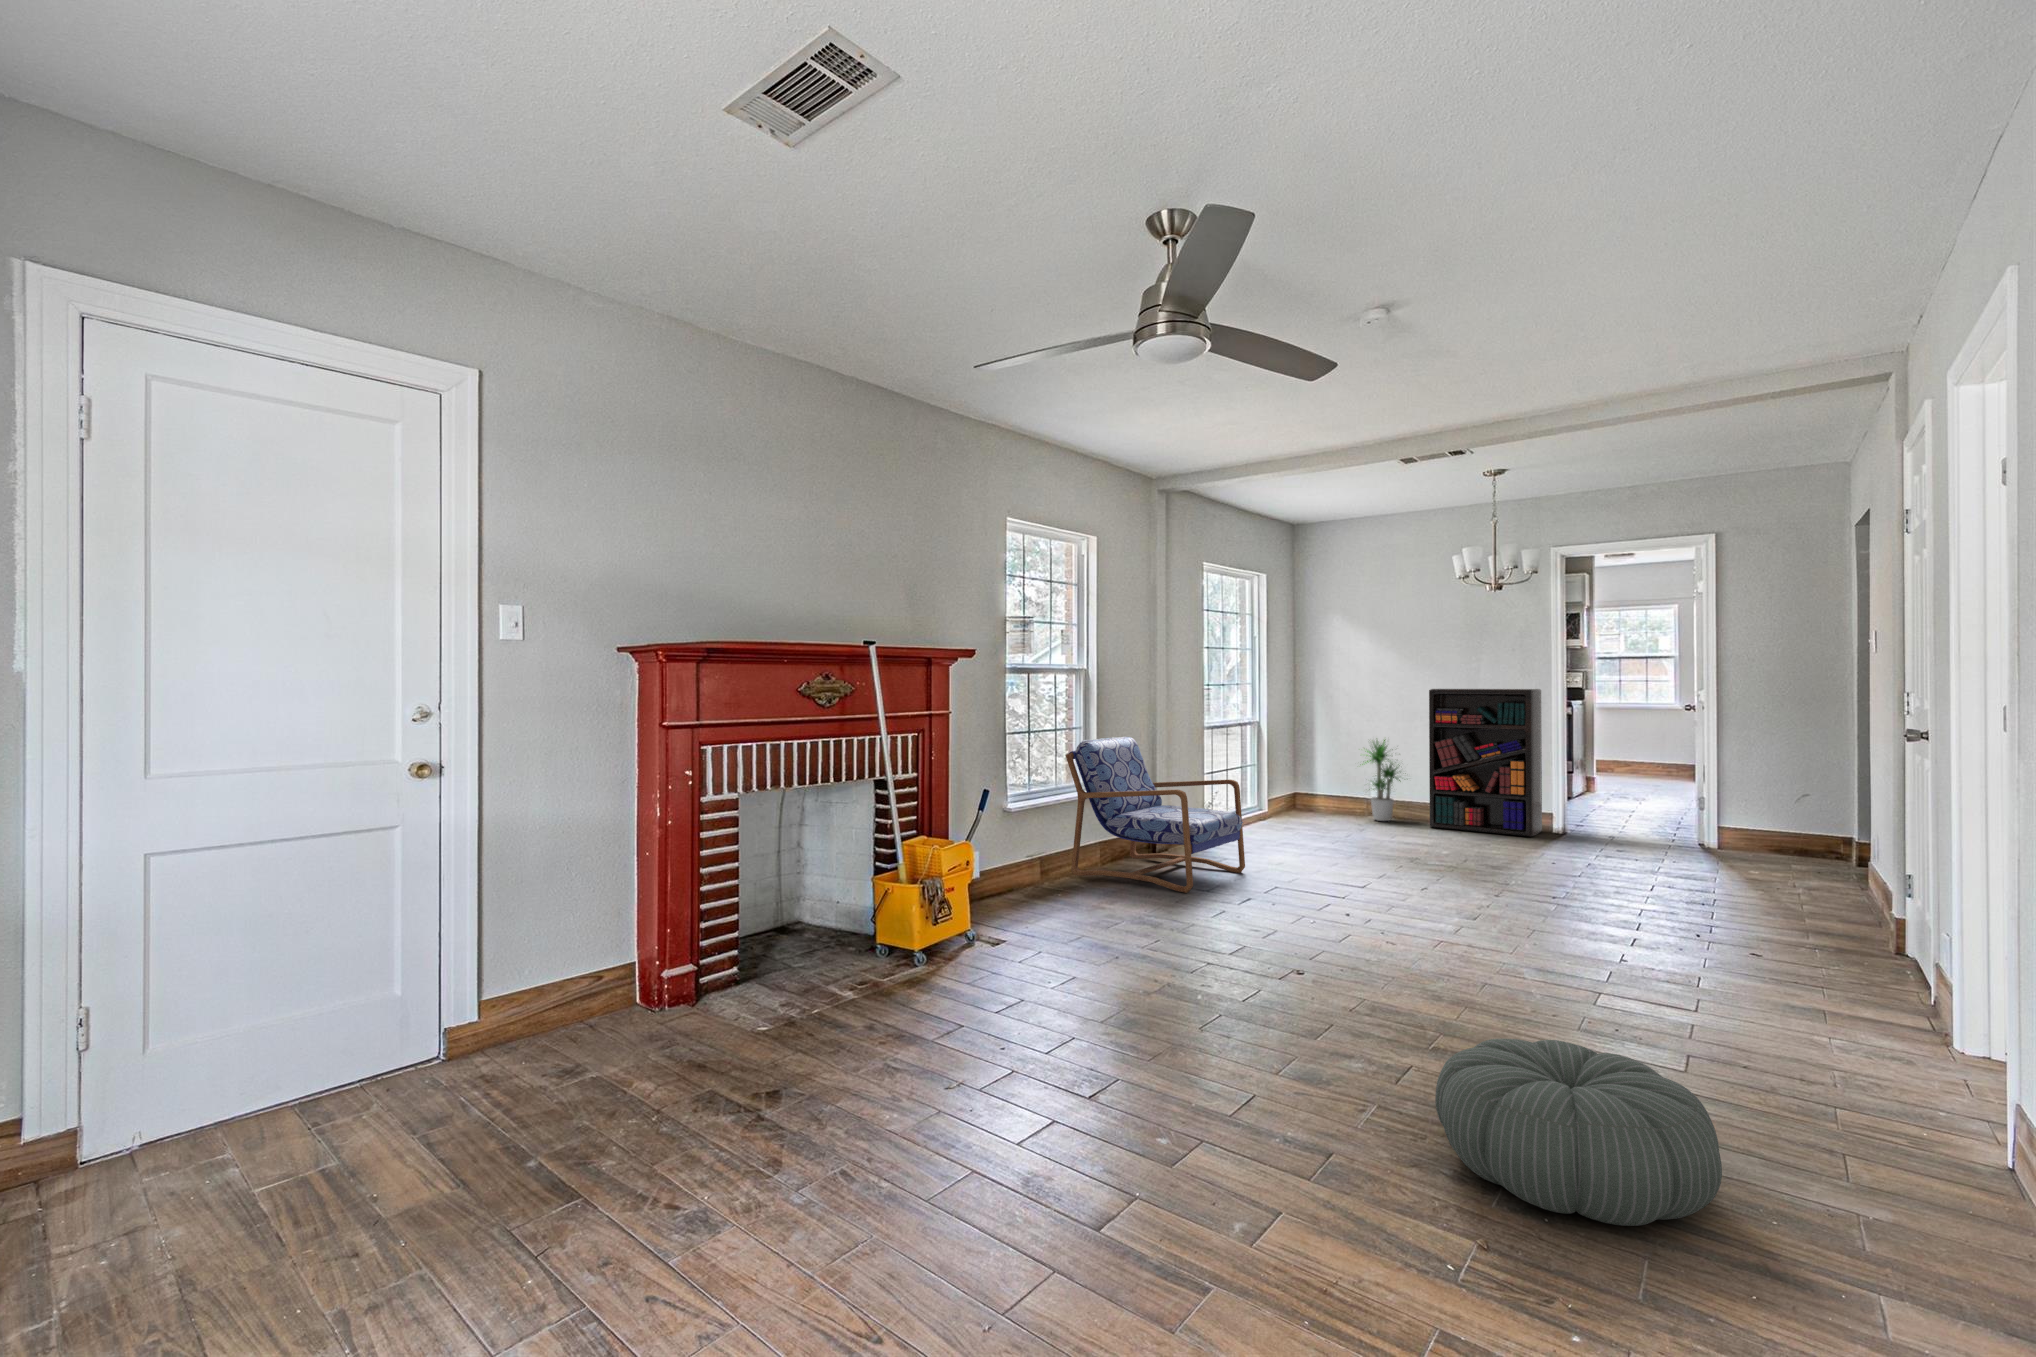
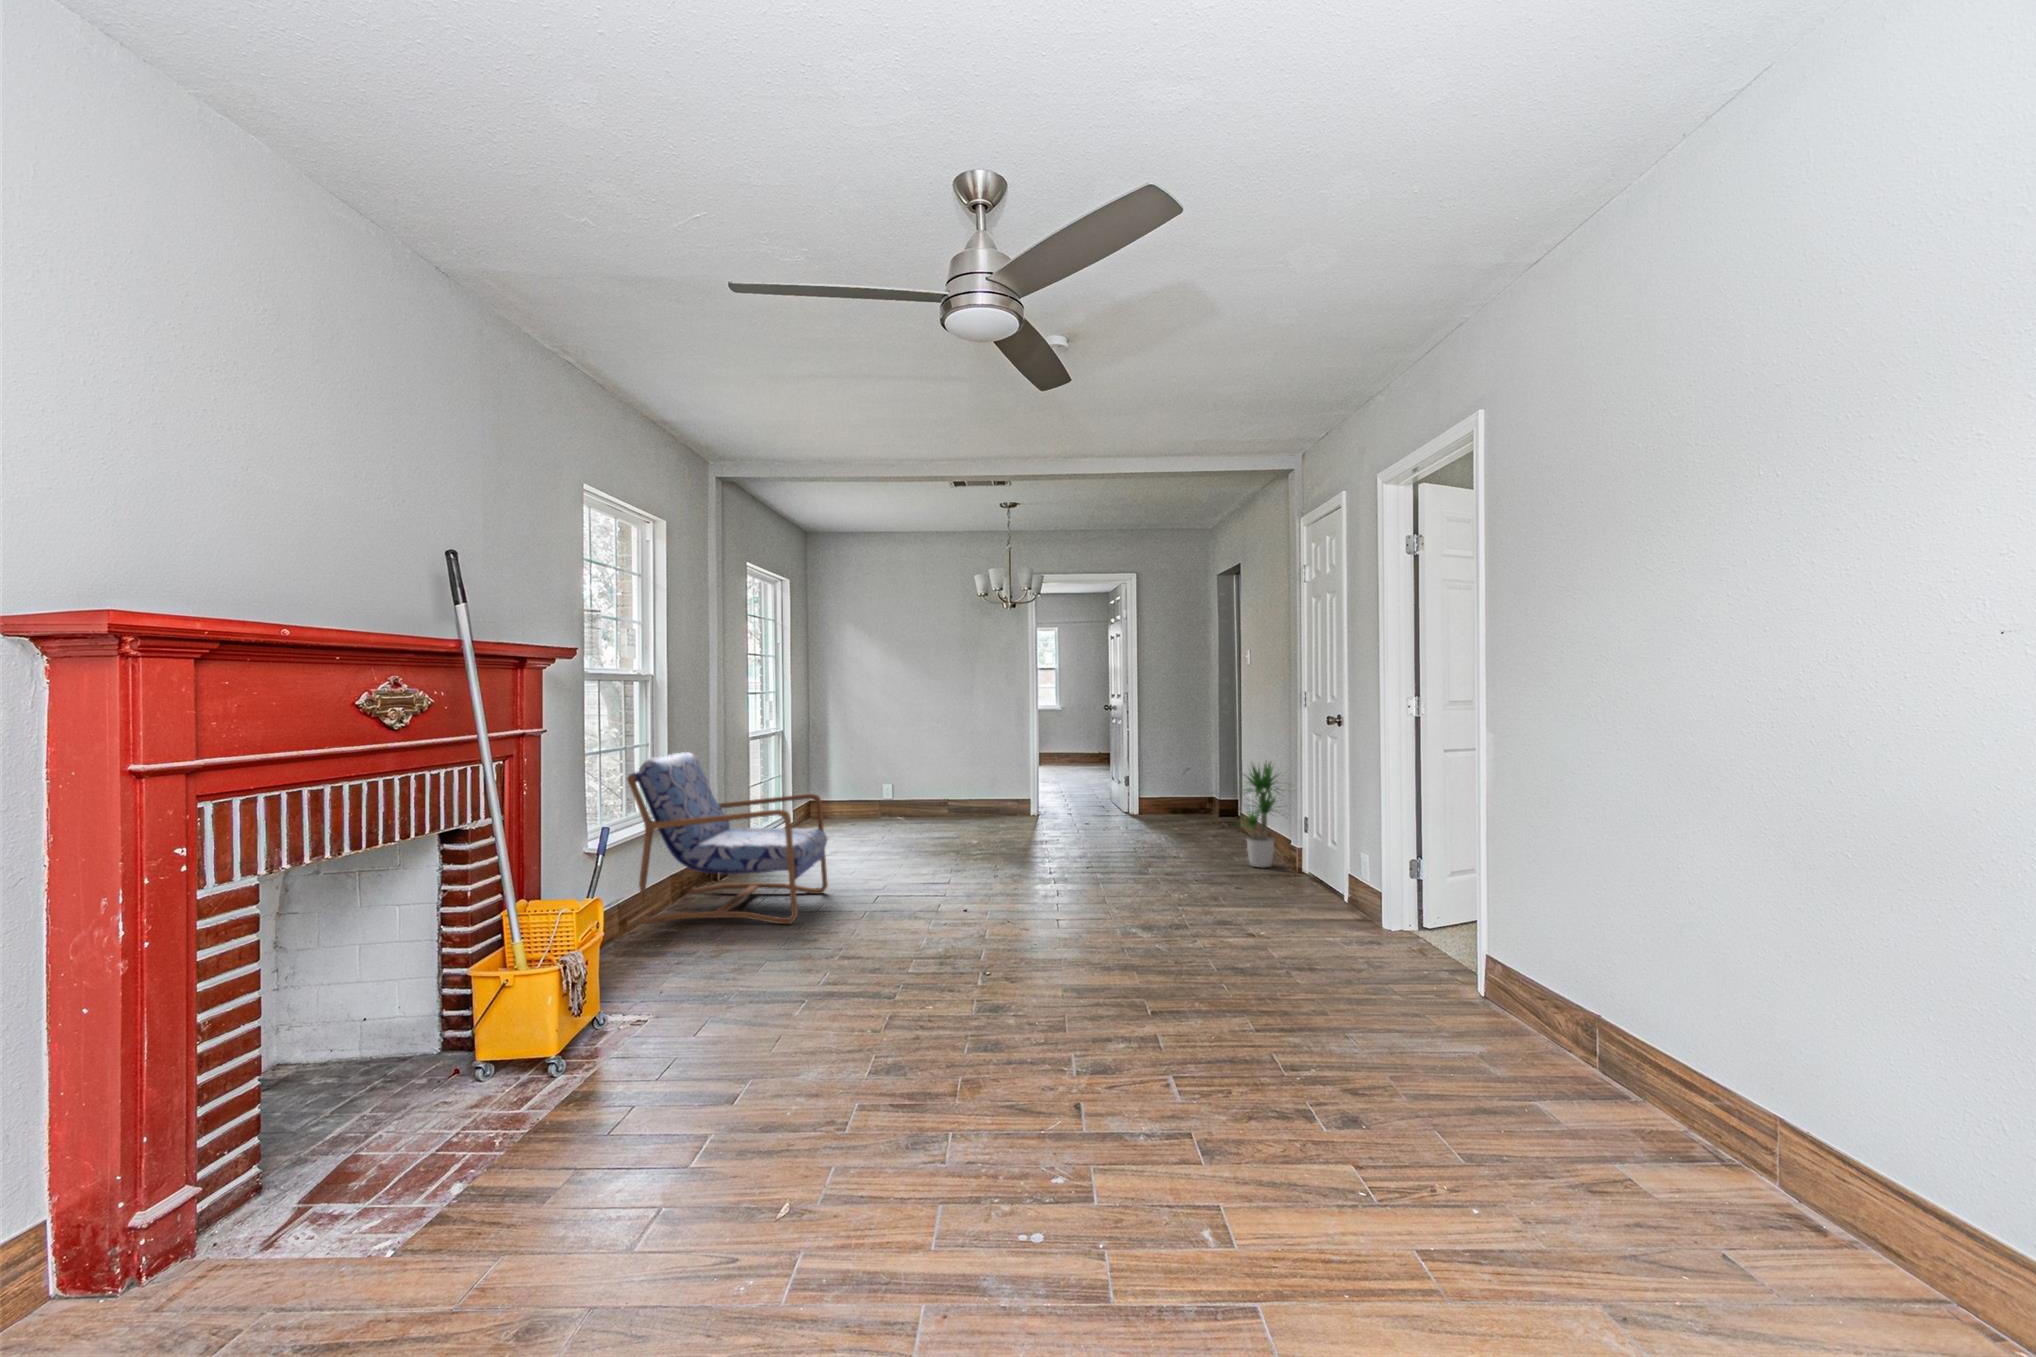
bookshelf: present [1429,688,1542,837] -> none [946,693,1035,825]
potted plant: present [1362,739,1401,821] -> present [1244,761,1284,868]
pouf: present [1435,1039,1722,1226] -> none [1247,1003,1471,1154]

